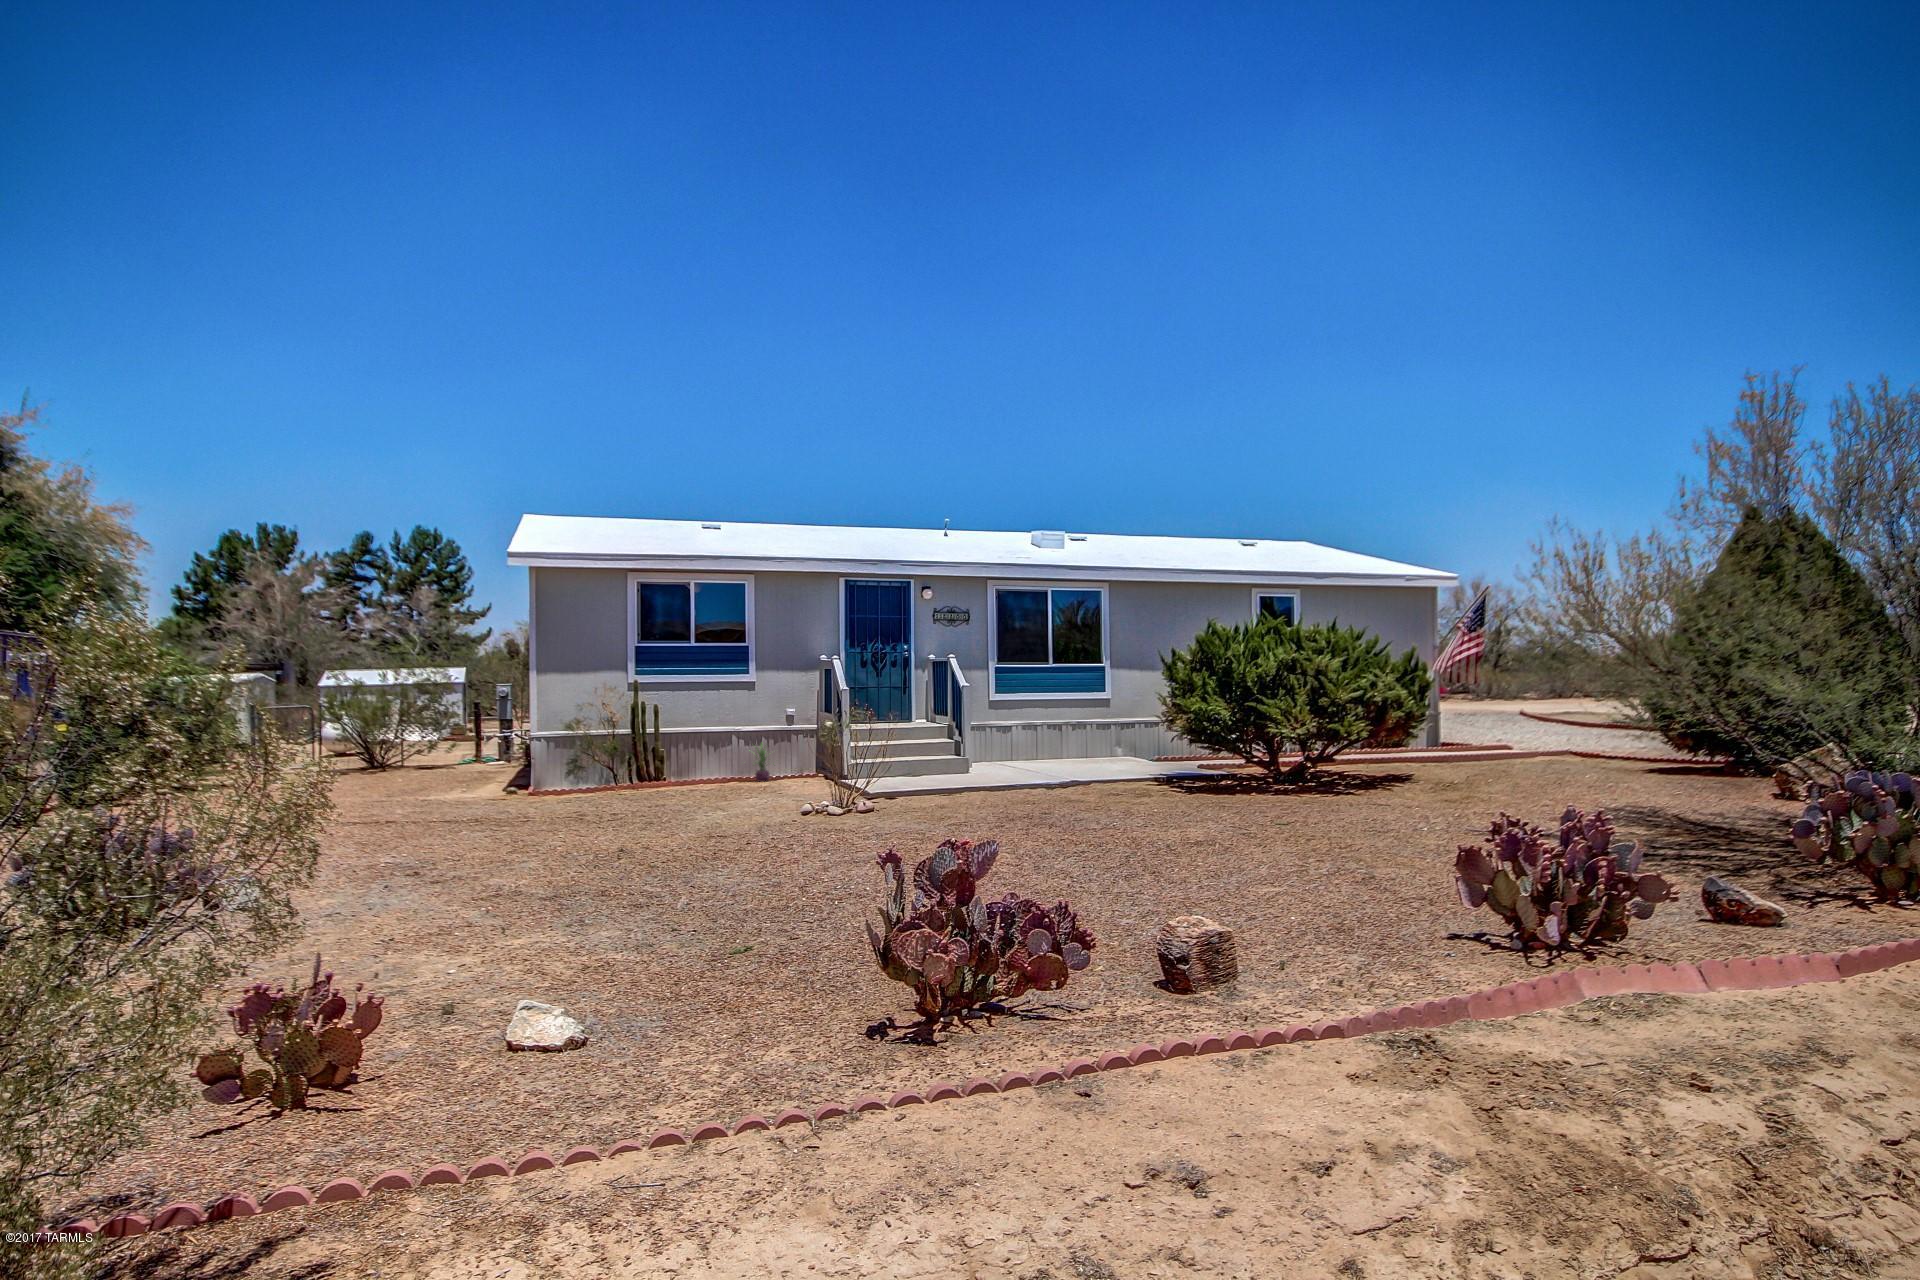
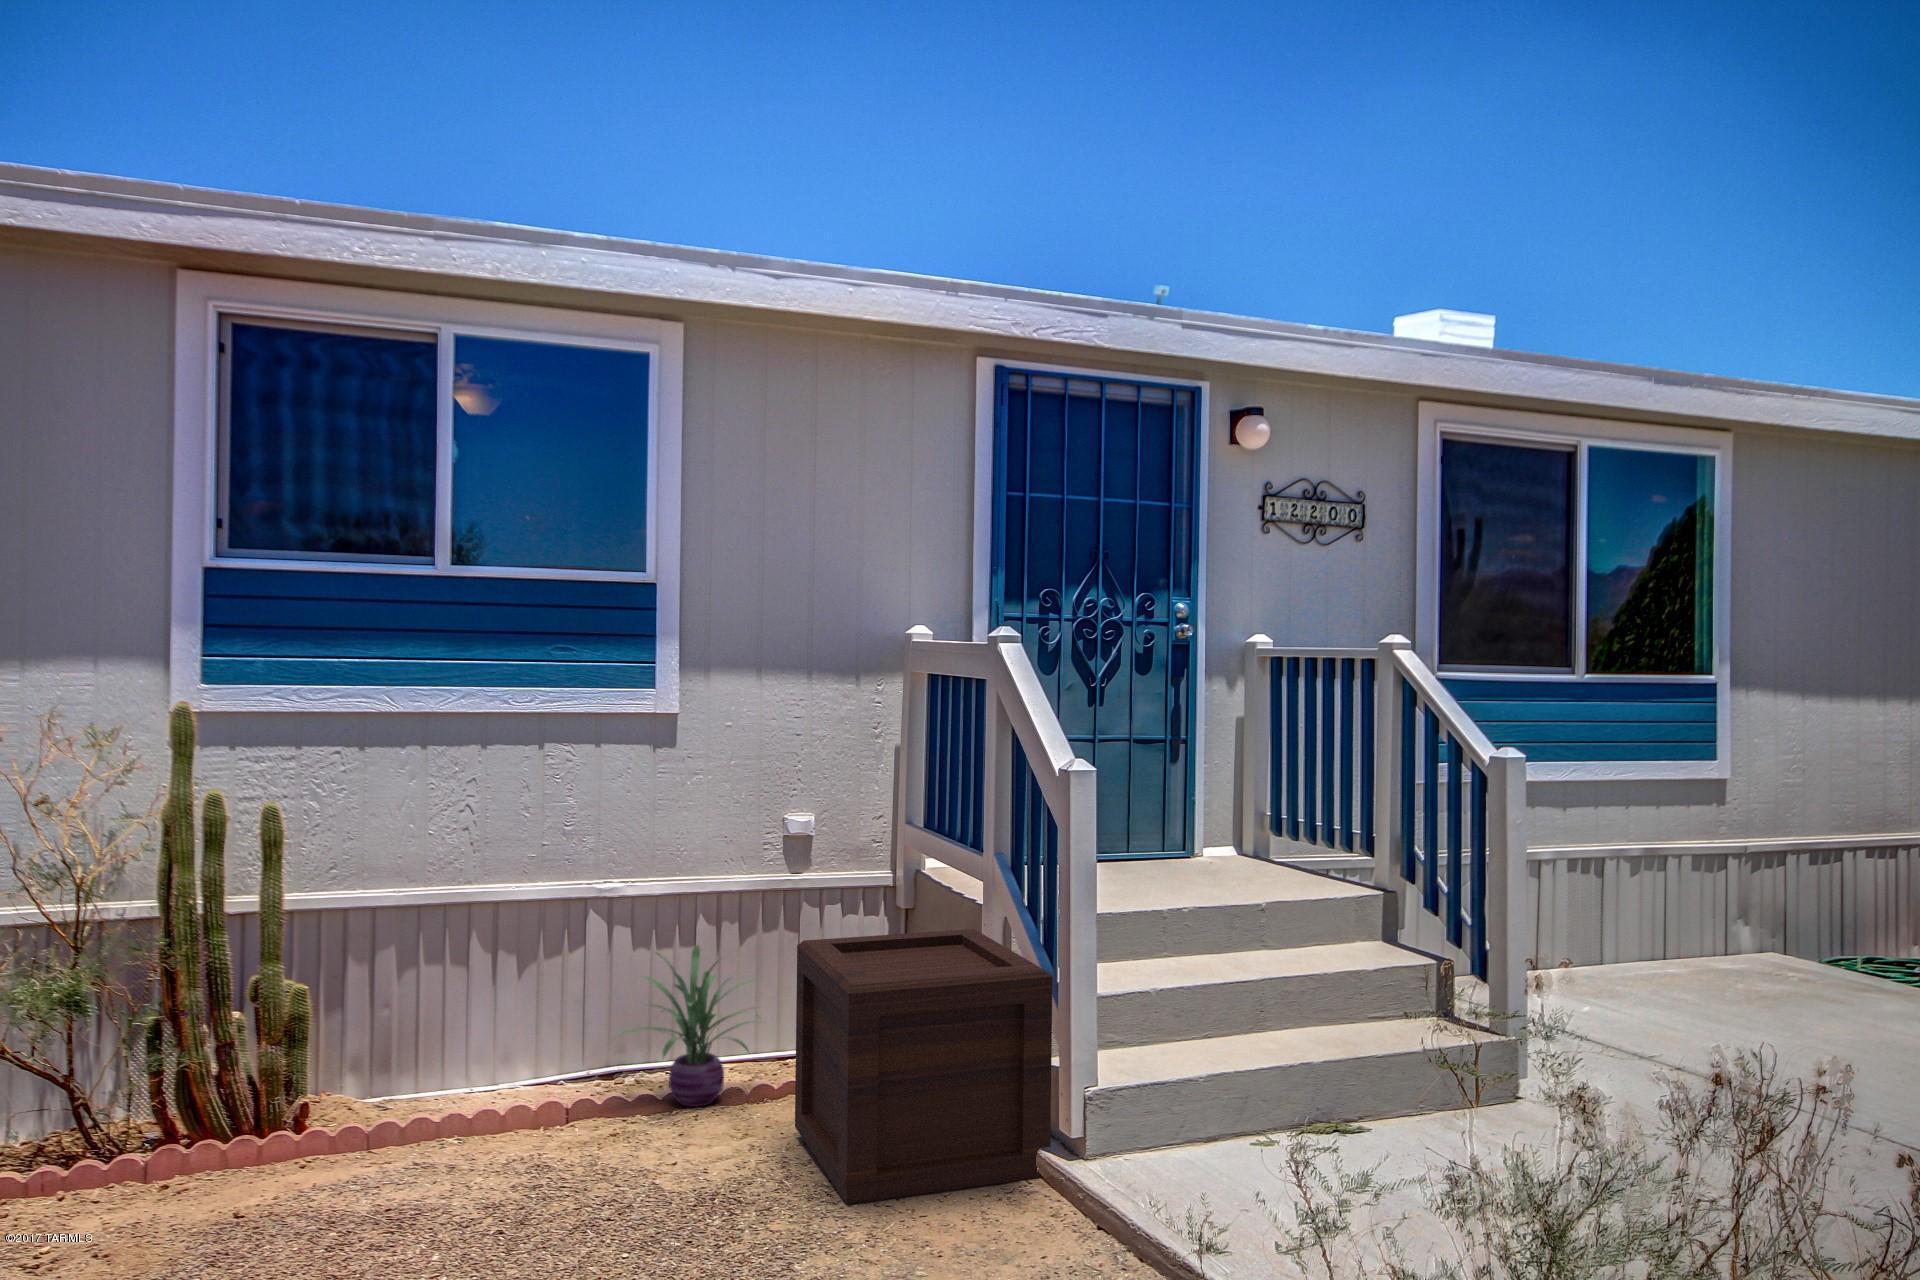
wooden crate: none [785,733,842,786] -> present [795,929,1052,1205]

